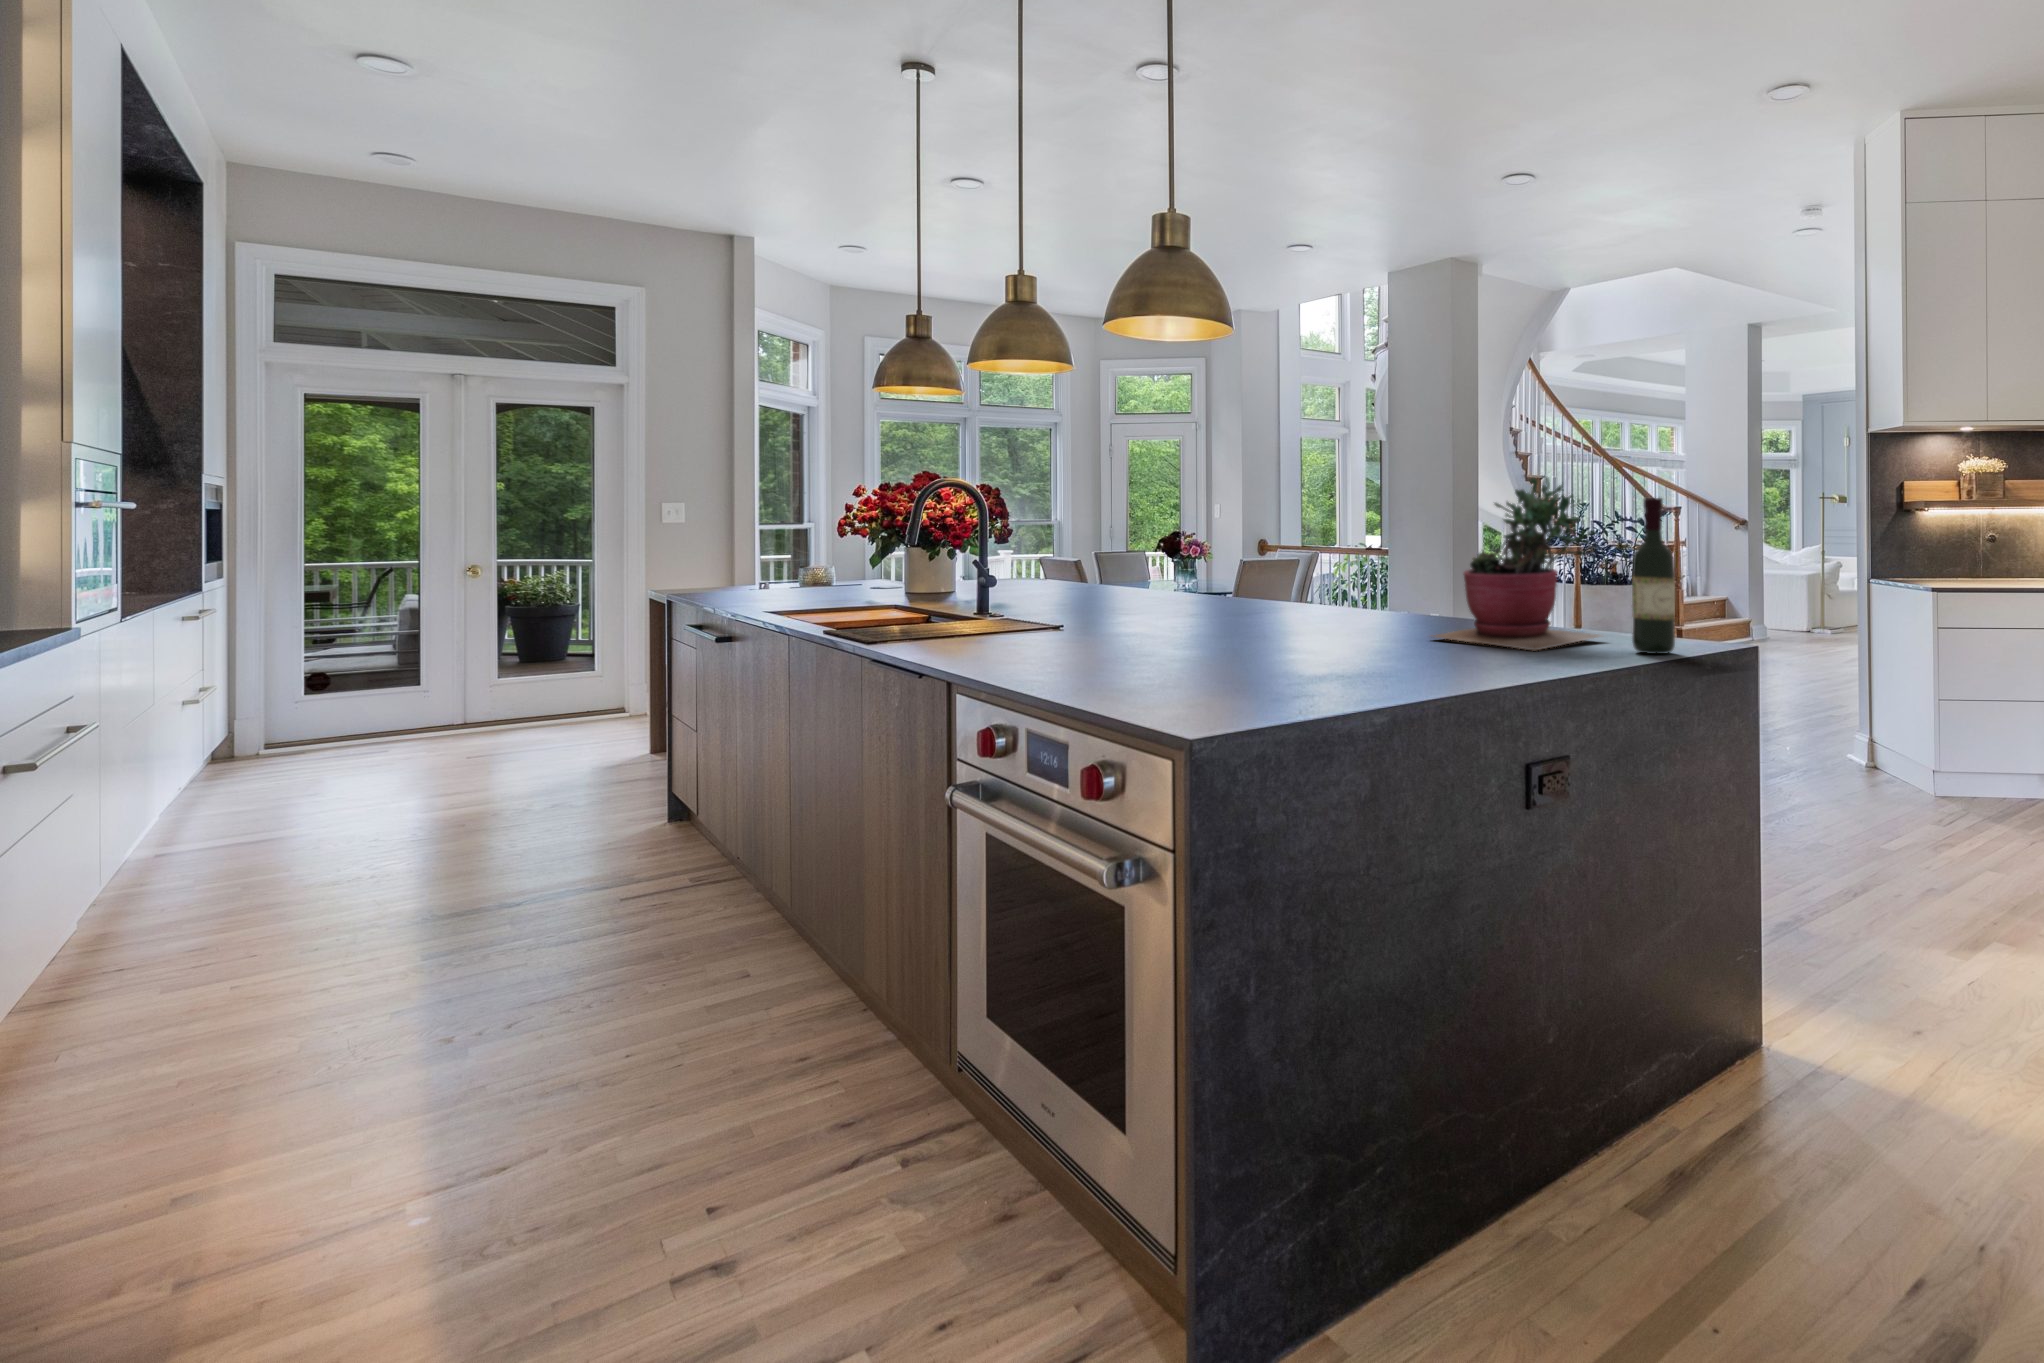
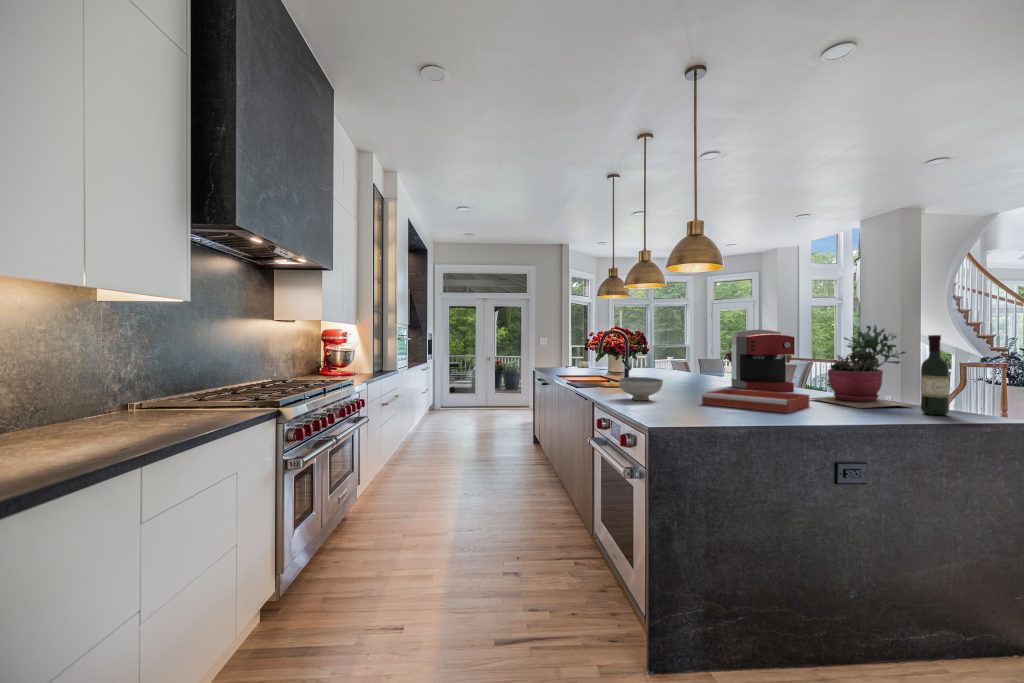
coffee maker: none [1246,484,1380,626] -> present [732,330,795,391]
ceramic bowl: none [1027,608,1144,671] -> present [619,377,663,400]
tray: none [1240,625,1449,673] -> present [701,389,810,413]

